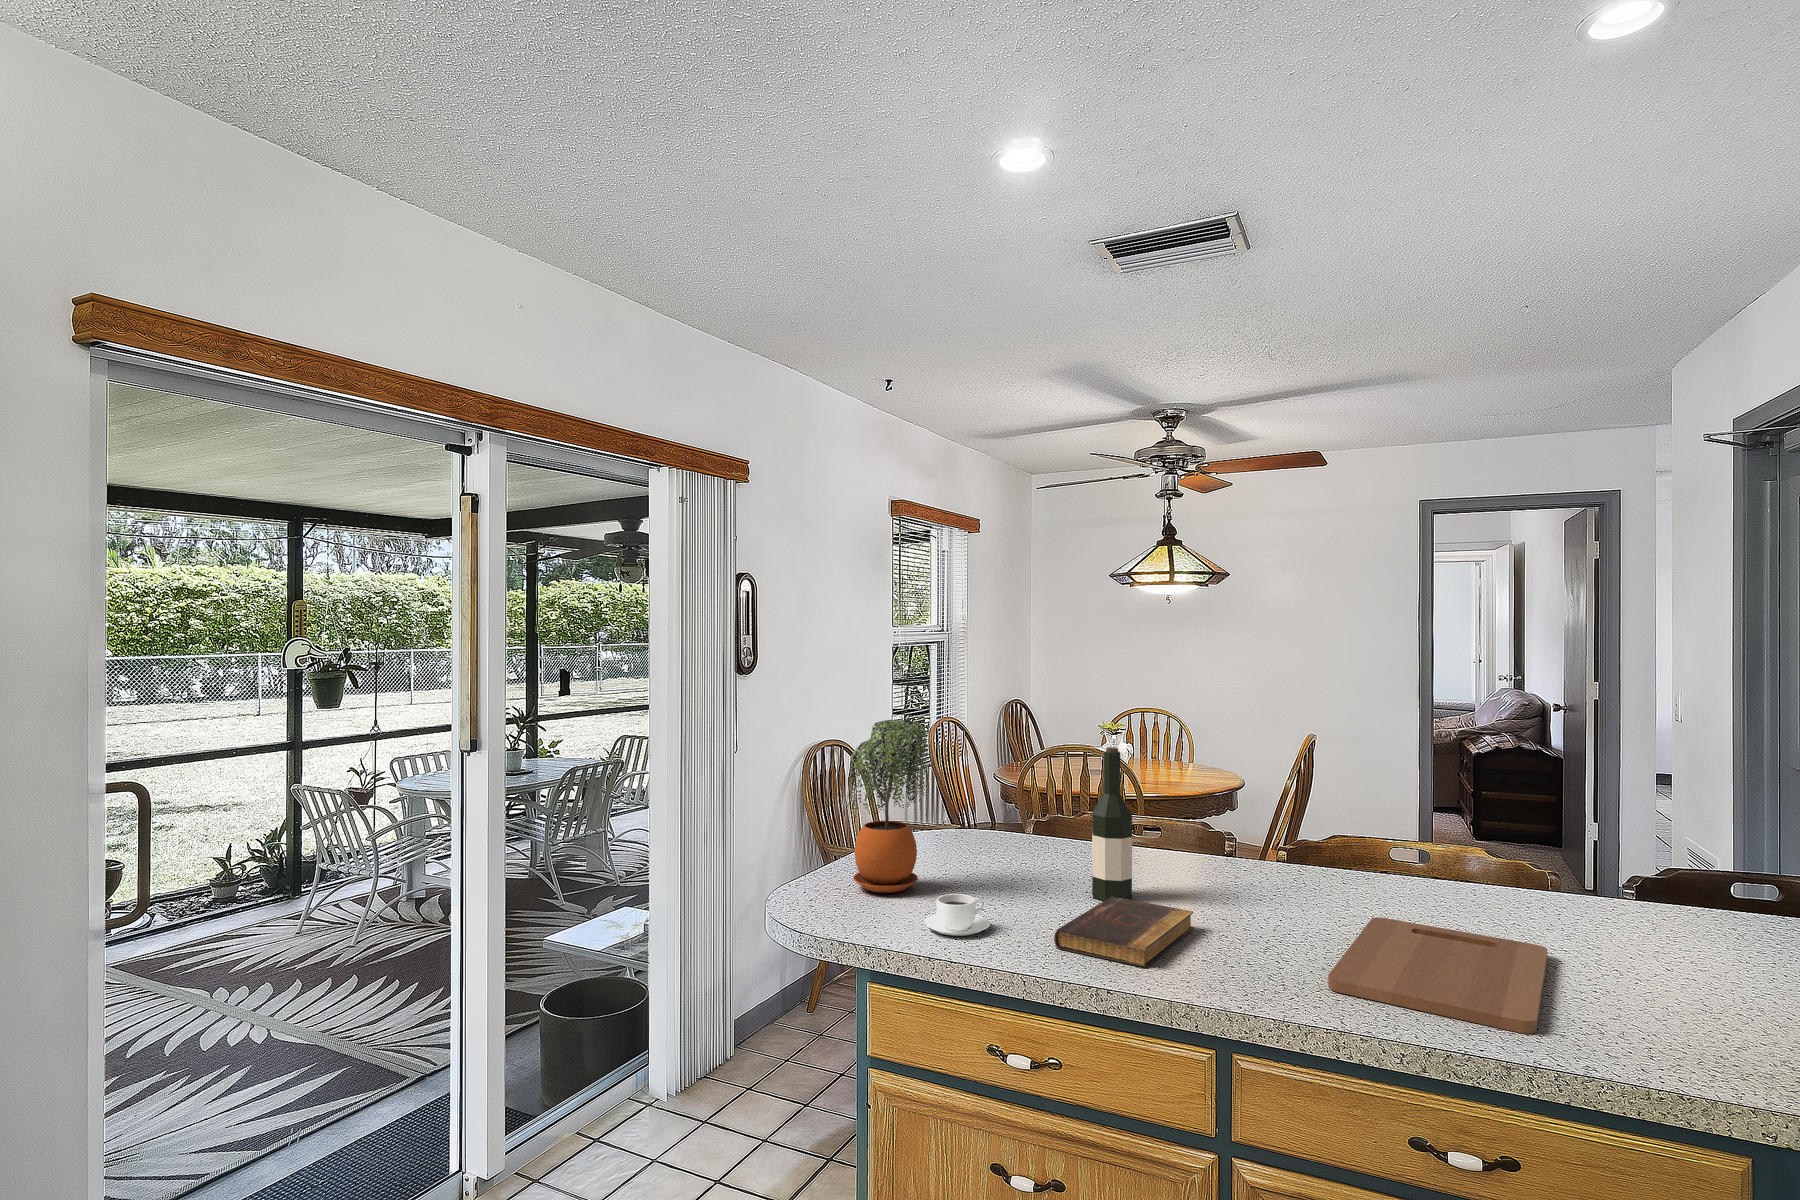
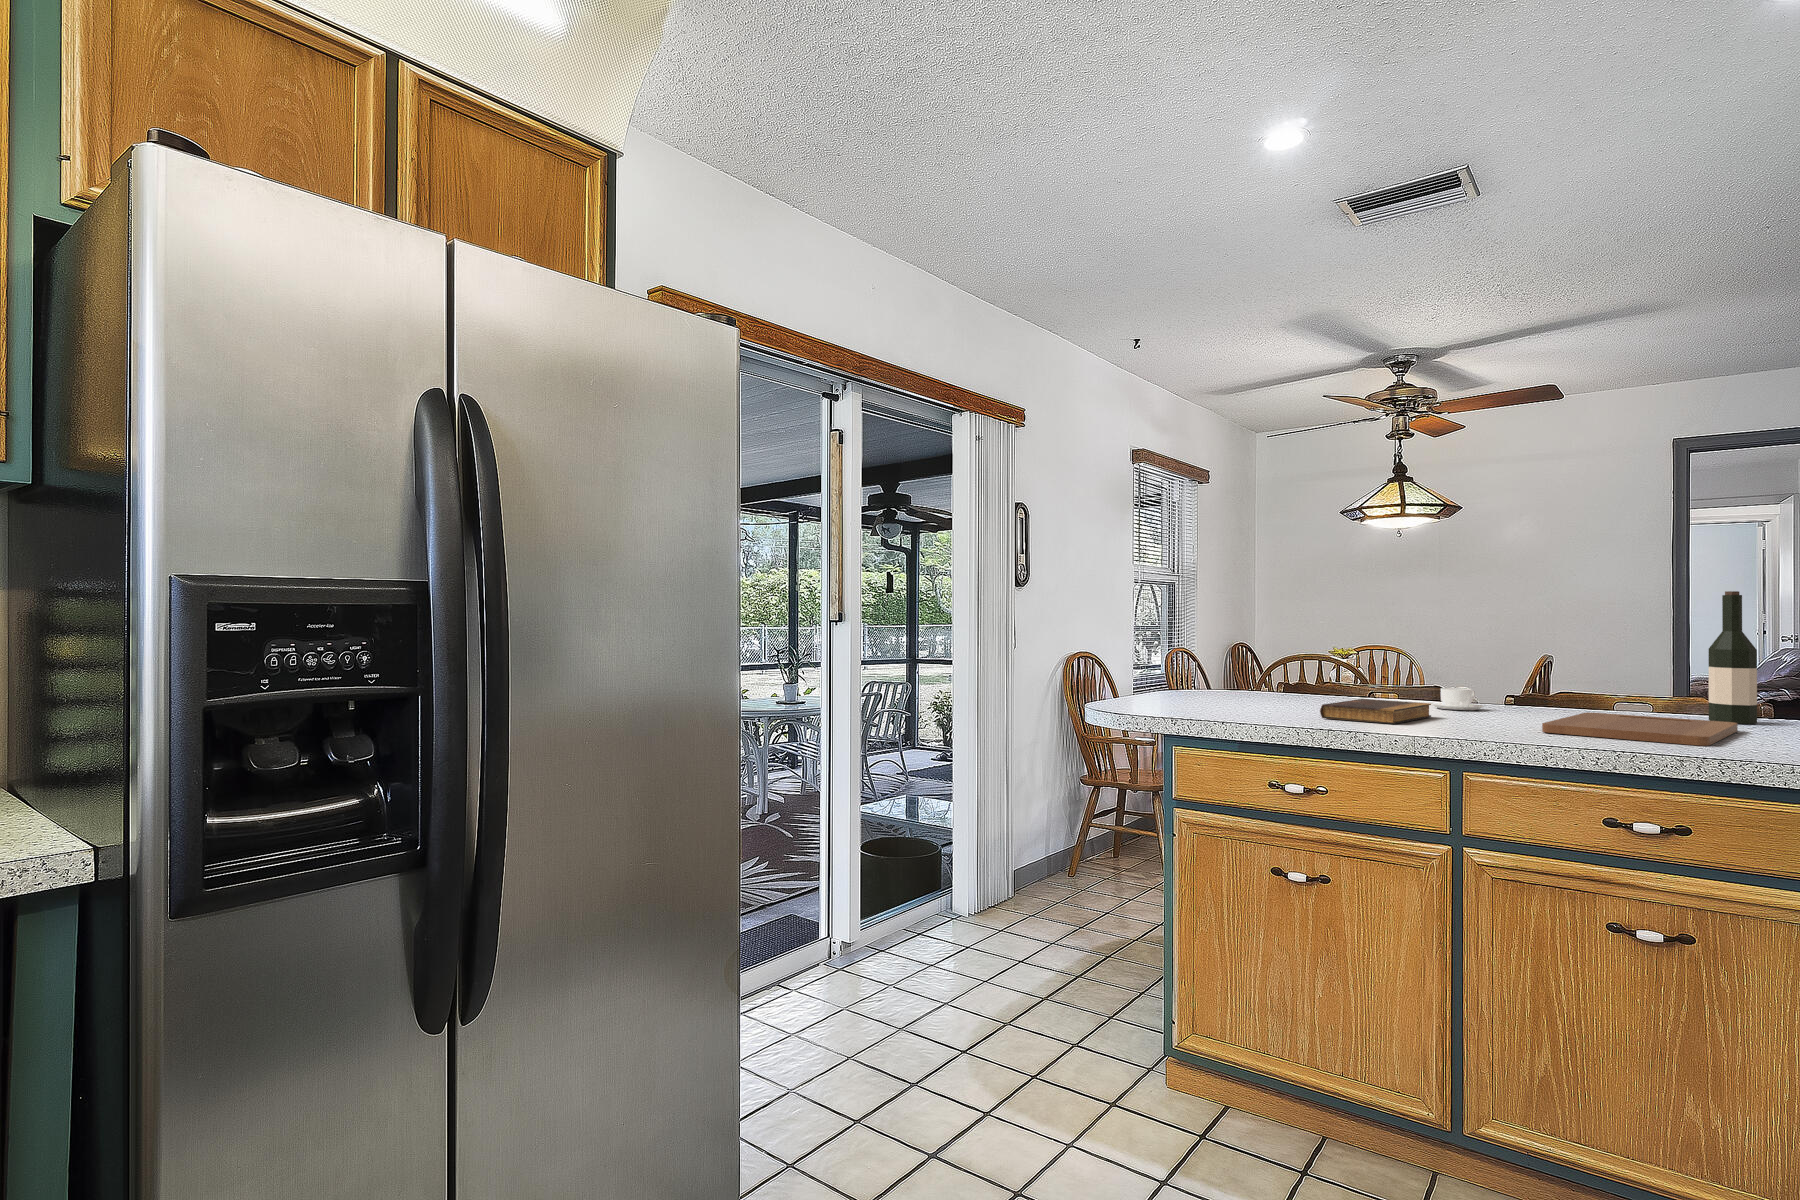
potted plant: present [847,719,928,893] -> none [1144,575,1212,703]
wine bottle: present [1092,747,1132,901] -> present [1709,591,1757,724]
coffee cup: present [924,894,990,936] -> present [1431,688,1484,710]

